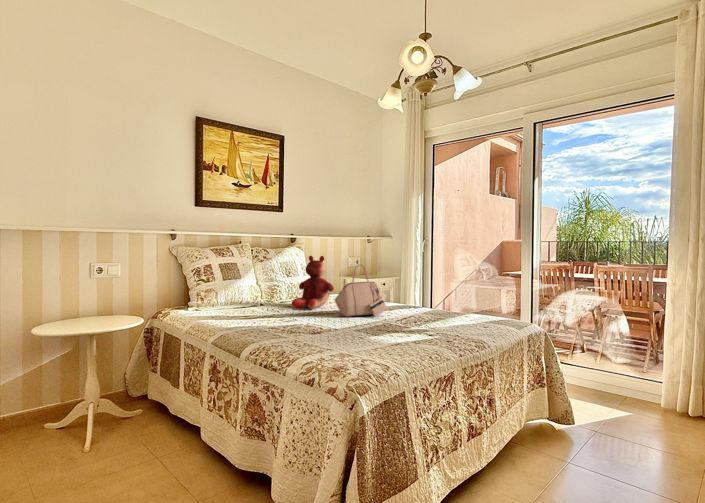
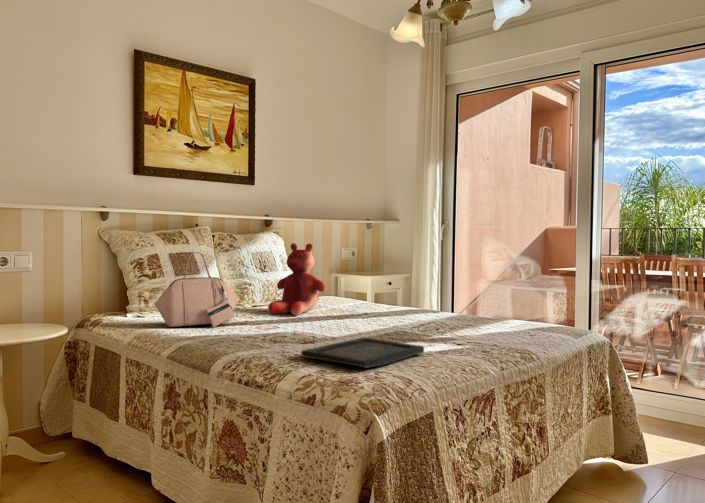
handbag: present [335,265,387,317] -> present [155,252,239,327]
tray: none [308,329,402,356] -> present [301,338,424,368]

